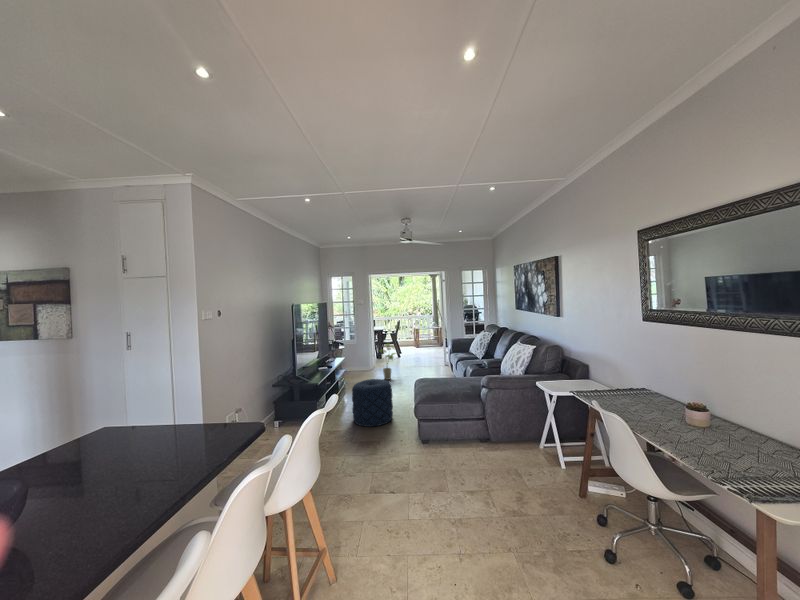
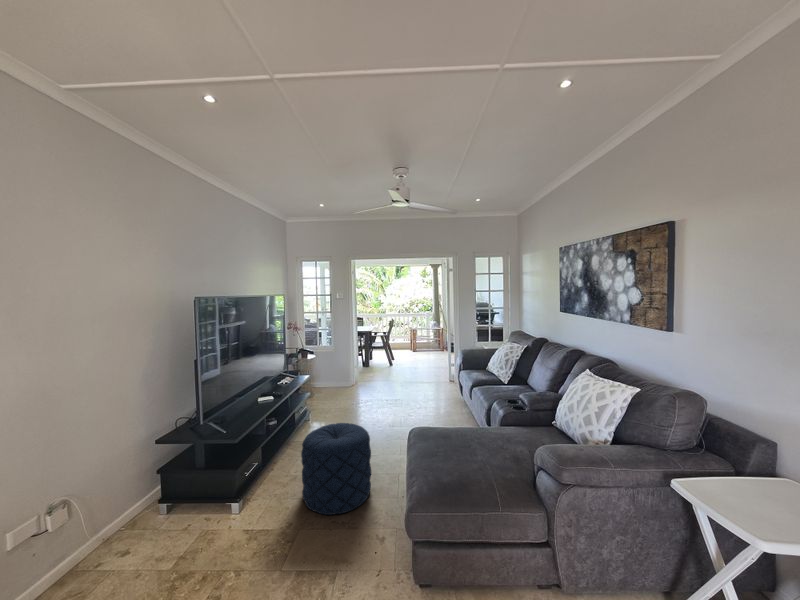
house plant: present [380,344,395,380] -> none [361,354,386,404]

